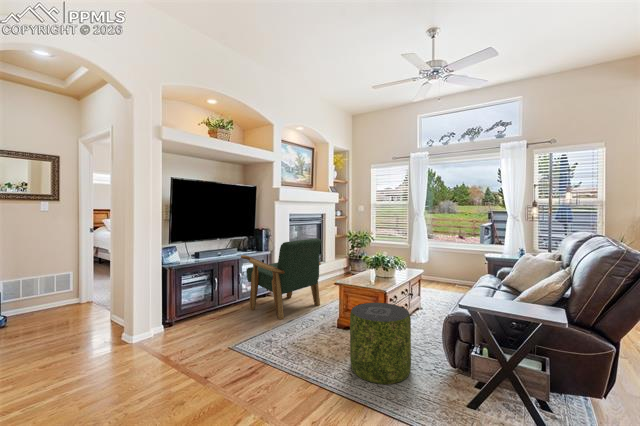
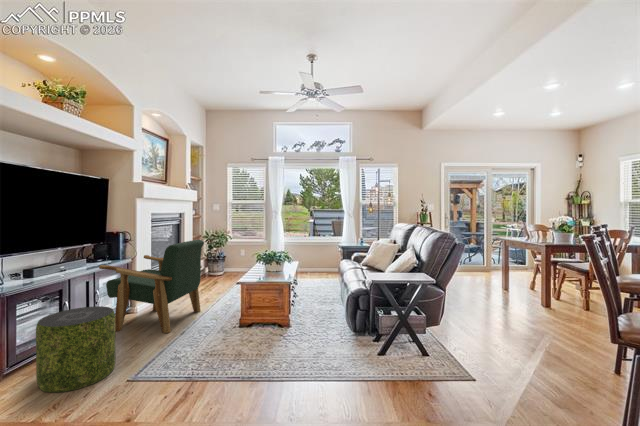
pouf: present [350,303,411,384] -> present [36,306,116,393]

